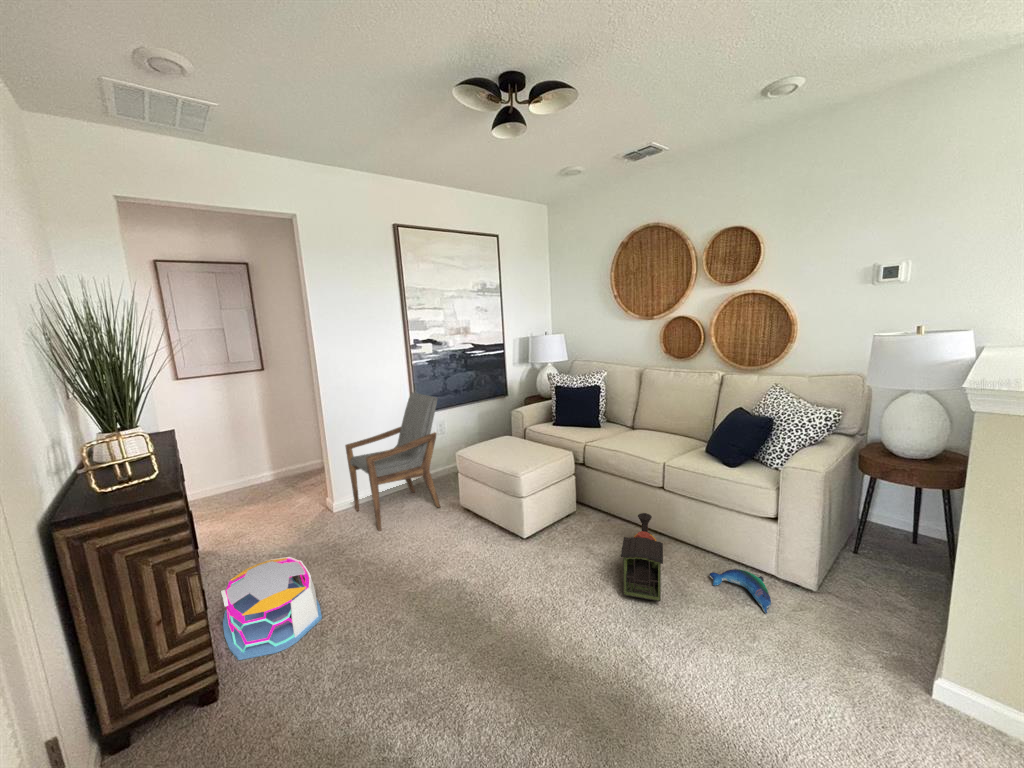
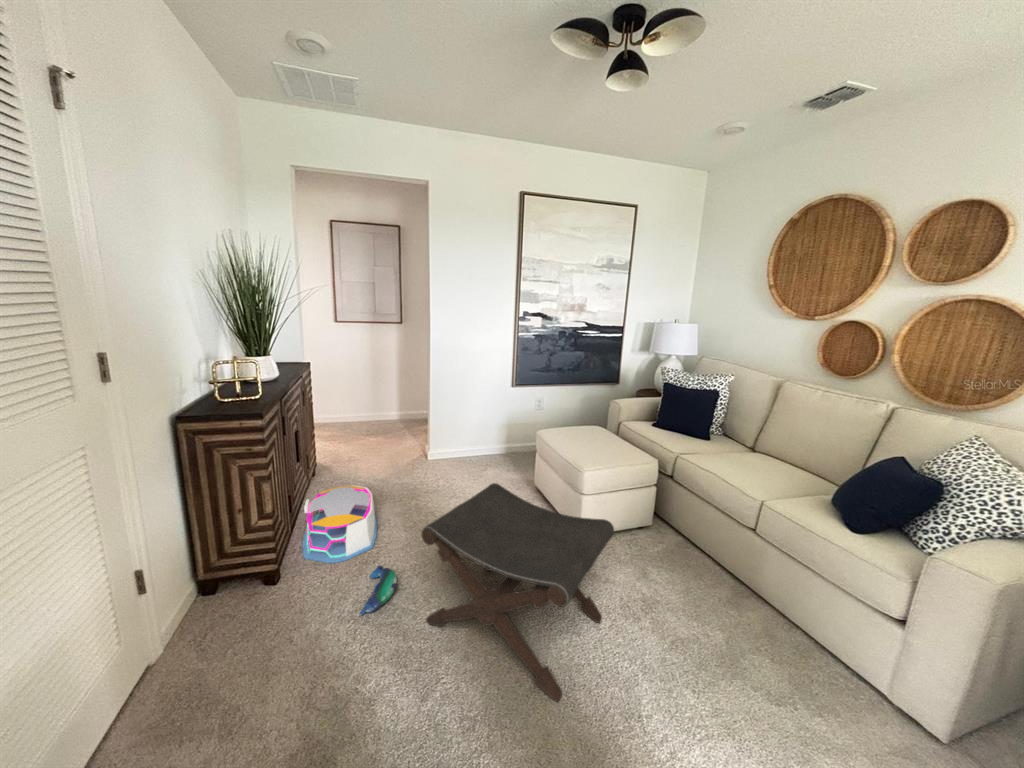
armchair: present [345,393,440,531] -> none [442,364,529,487]
footstool: none [410,506,579,678] -> present [422,483,614,702]
toy train: present [621,513,663,602] -> none [654,552,731,663]
plush toy: present [709,569,771,613] -> present [360,566,398,616]

